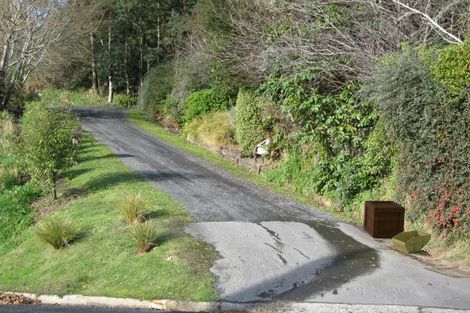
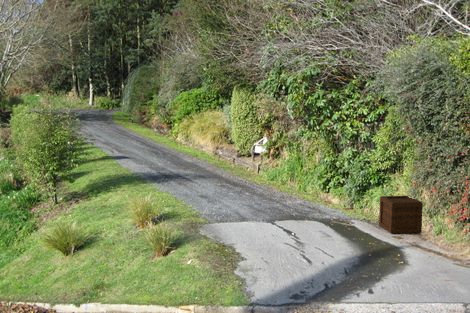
storage bin: present [392,230,431,253] -> none [413,225,452,249]

